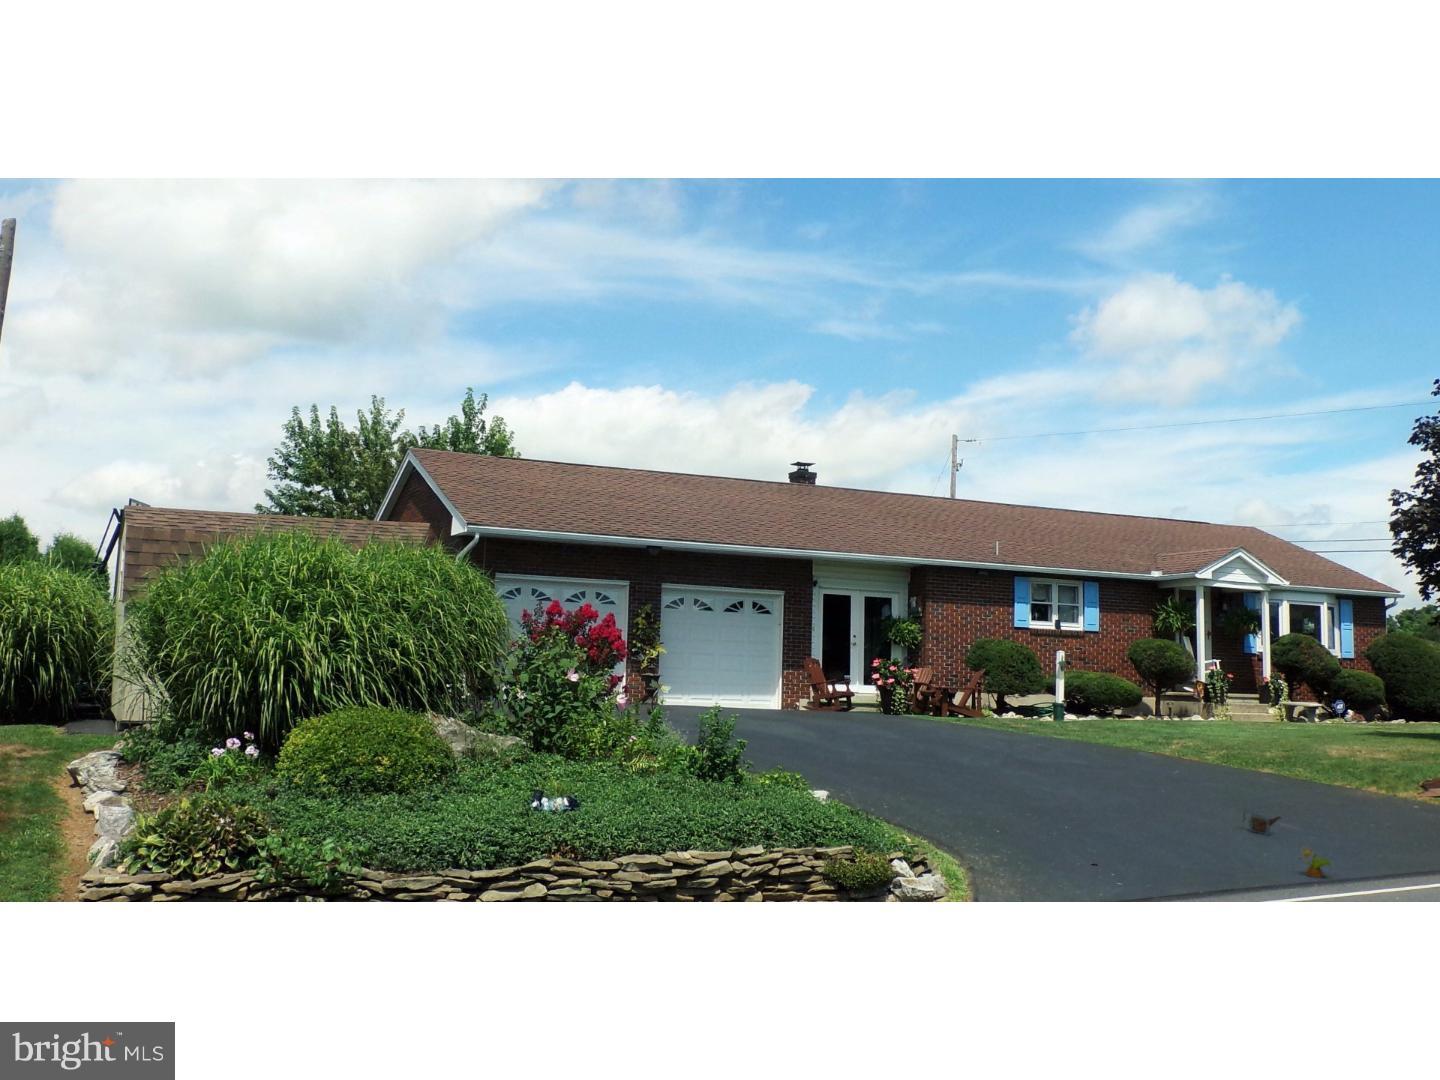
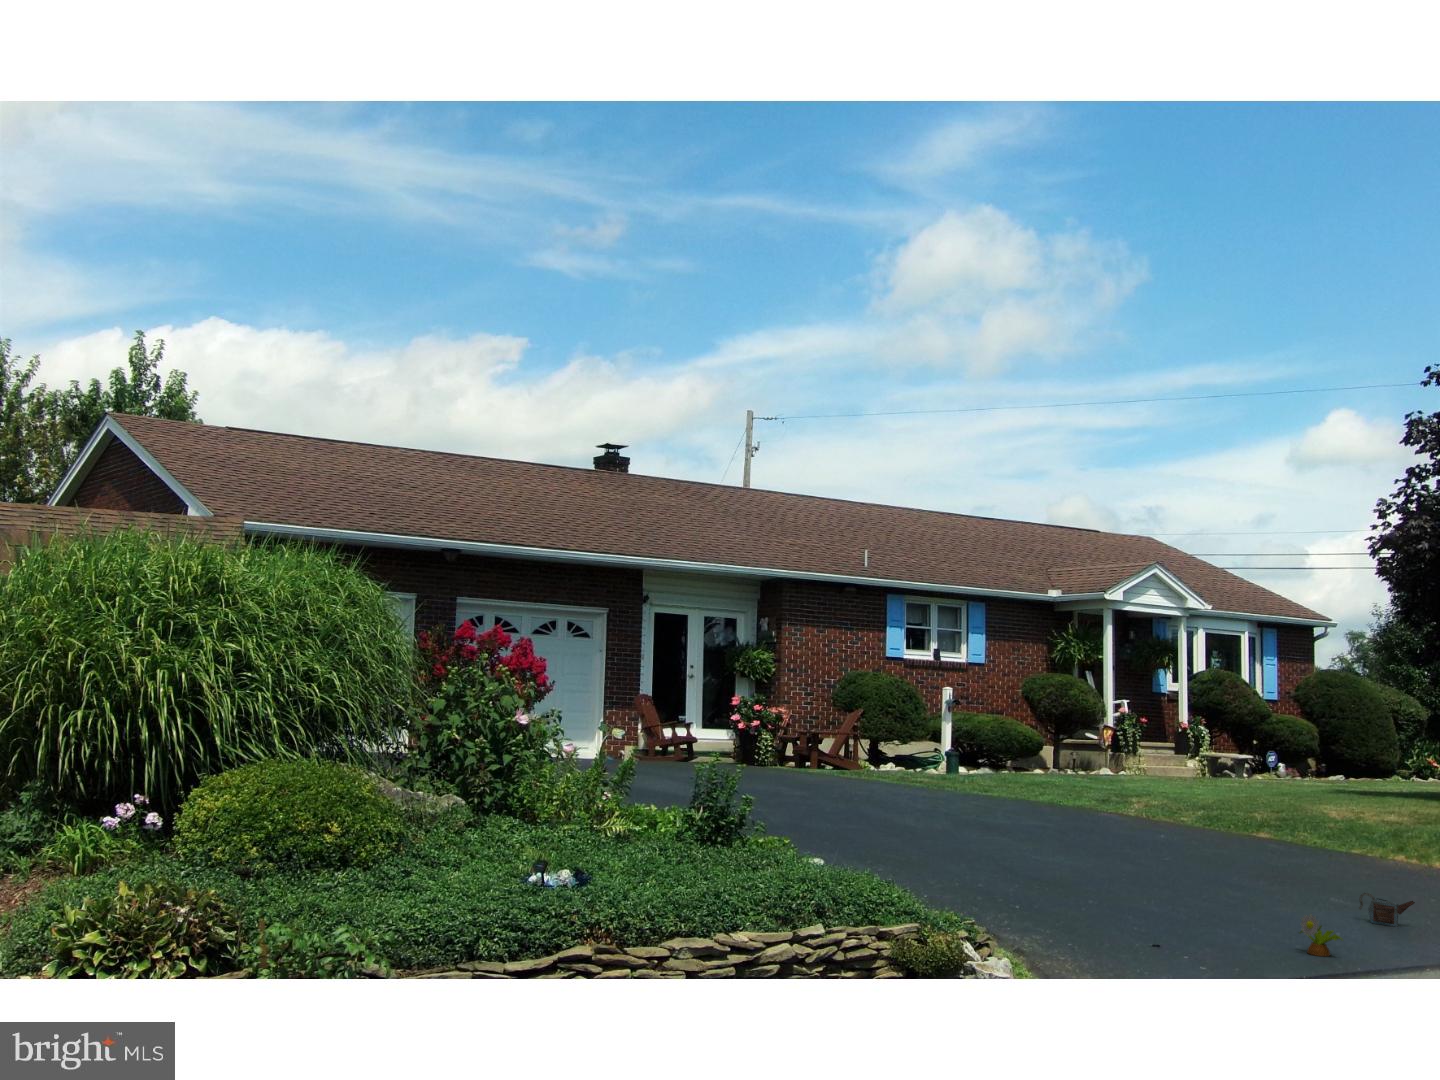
watering can: present [1243,810,1281,835] -> present [1359,893,1415,927]

